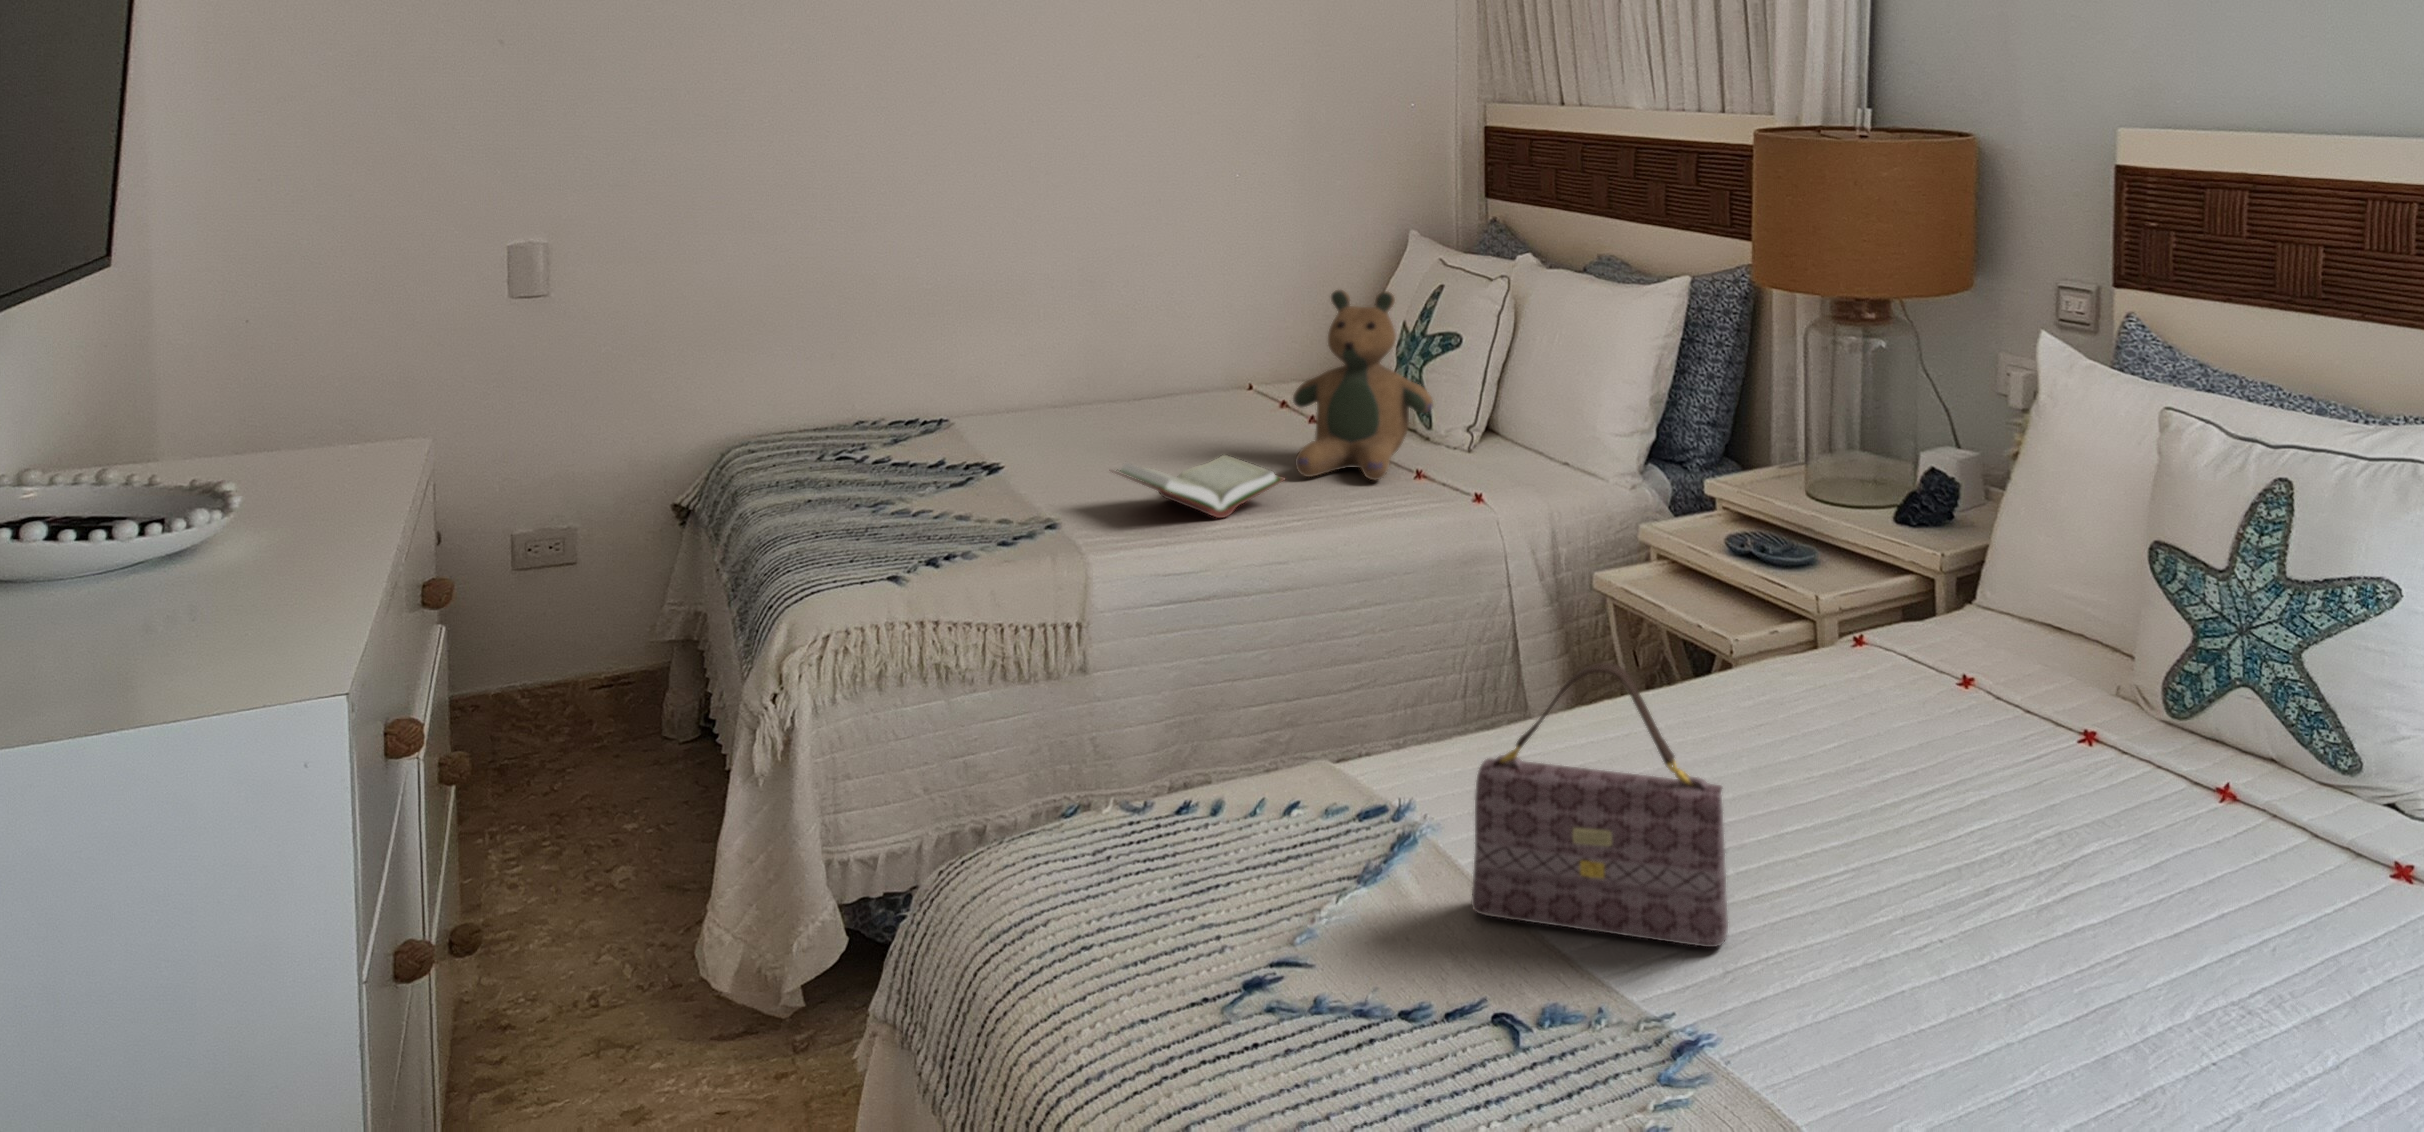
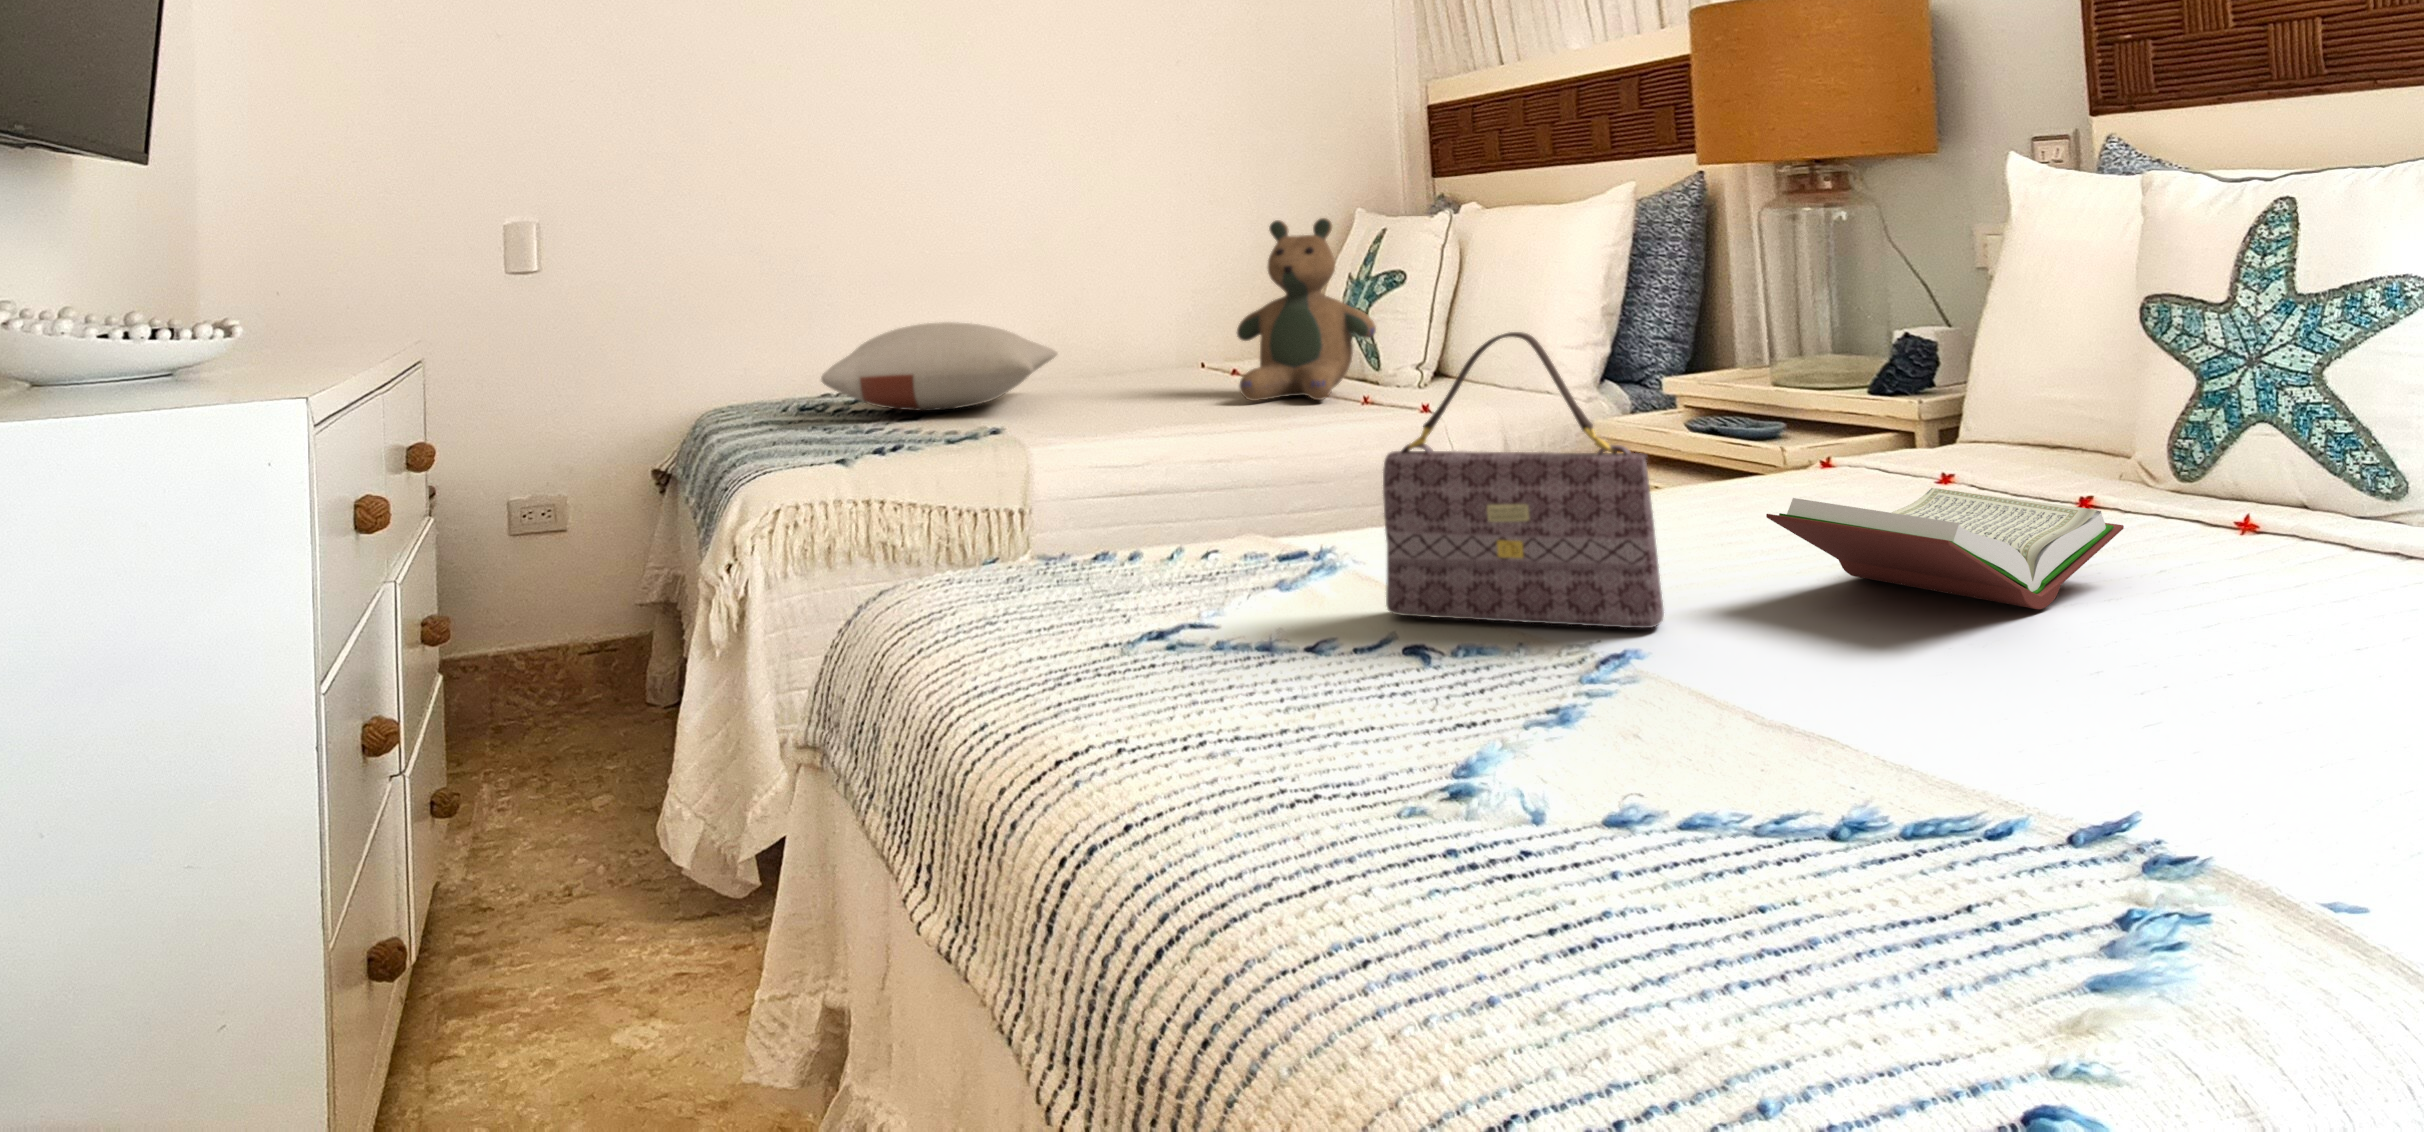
pillow: none [859,378,1105,475] -> present [821,322,1057,411]
book: present [1117,455,1285,518] -> present [1766,488,2124,609]

